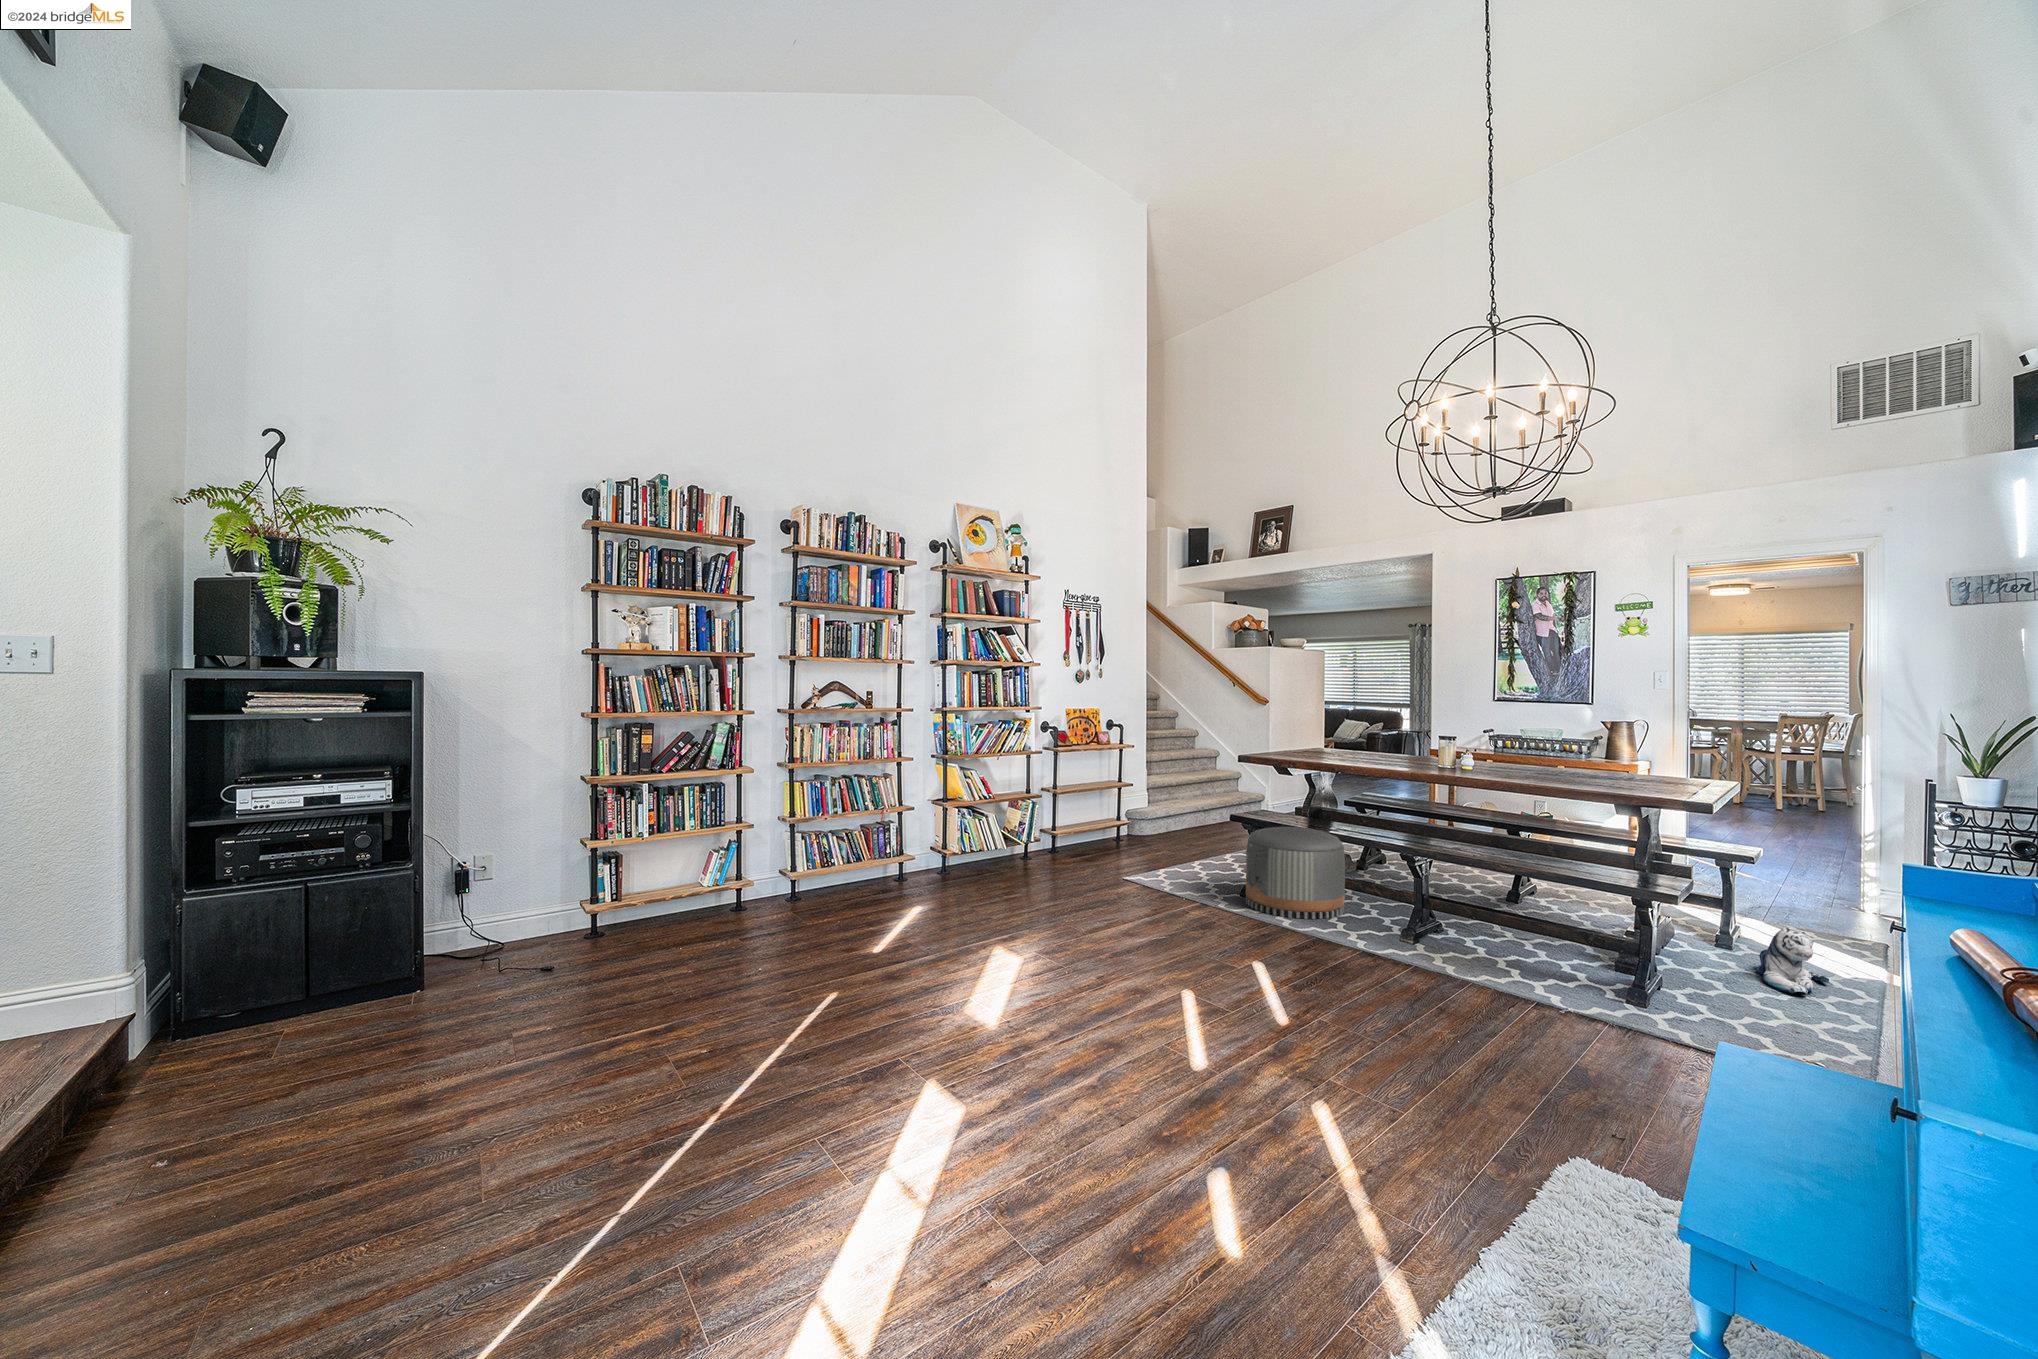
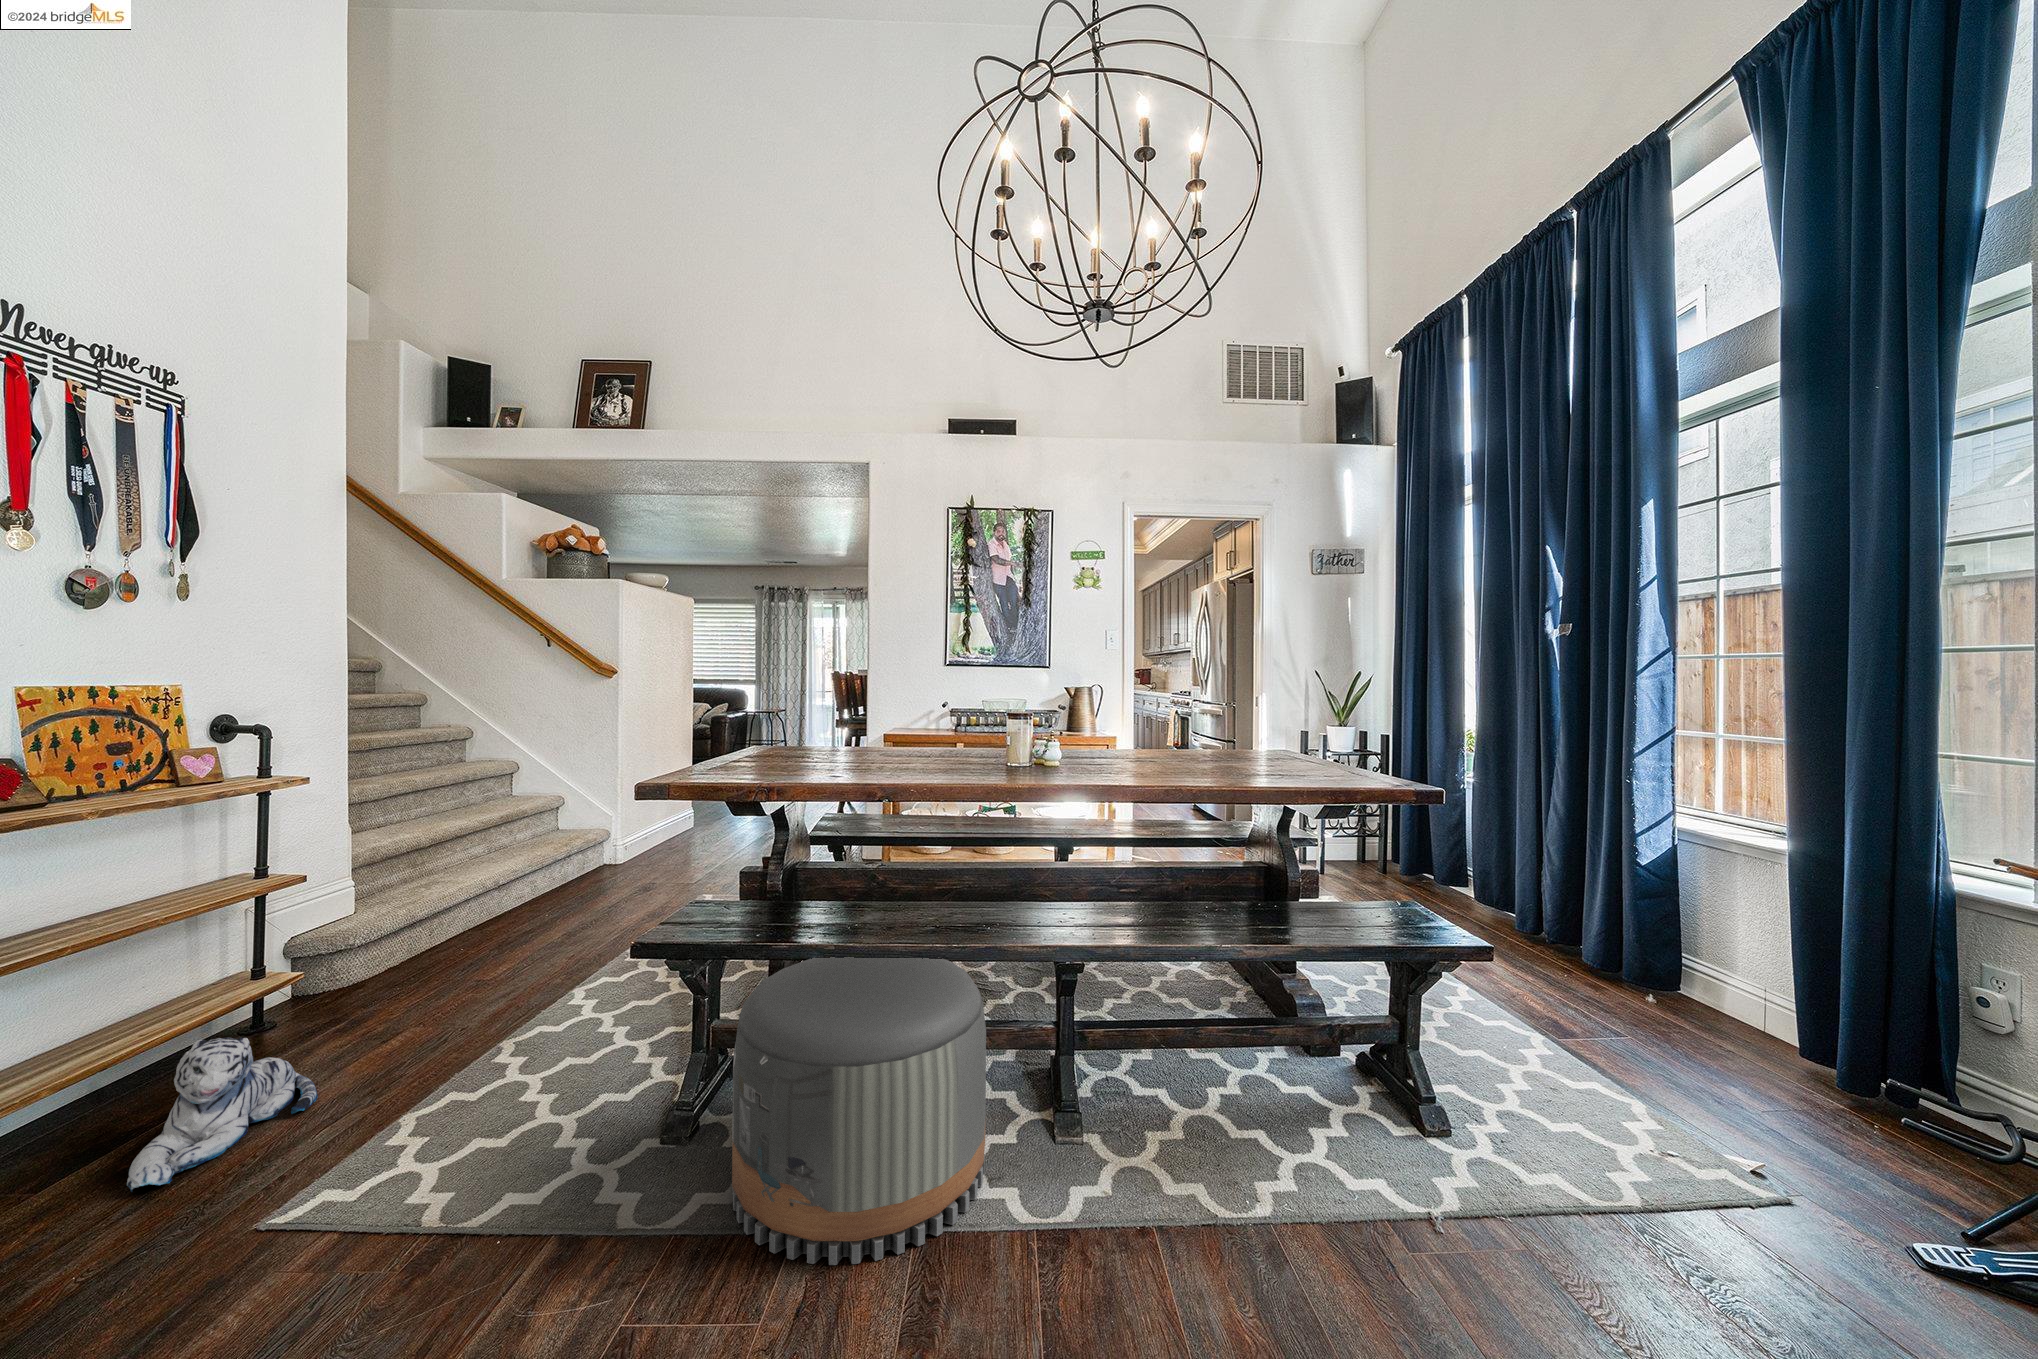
plush toy: present [1755,928,1829,995] -> present [127,1037,318,1192]

